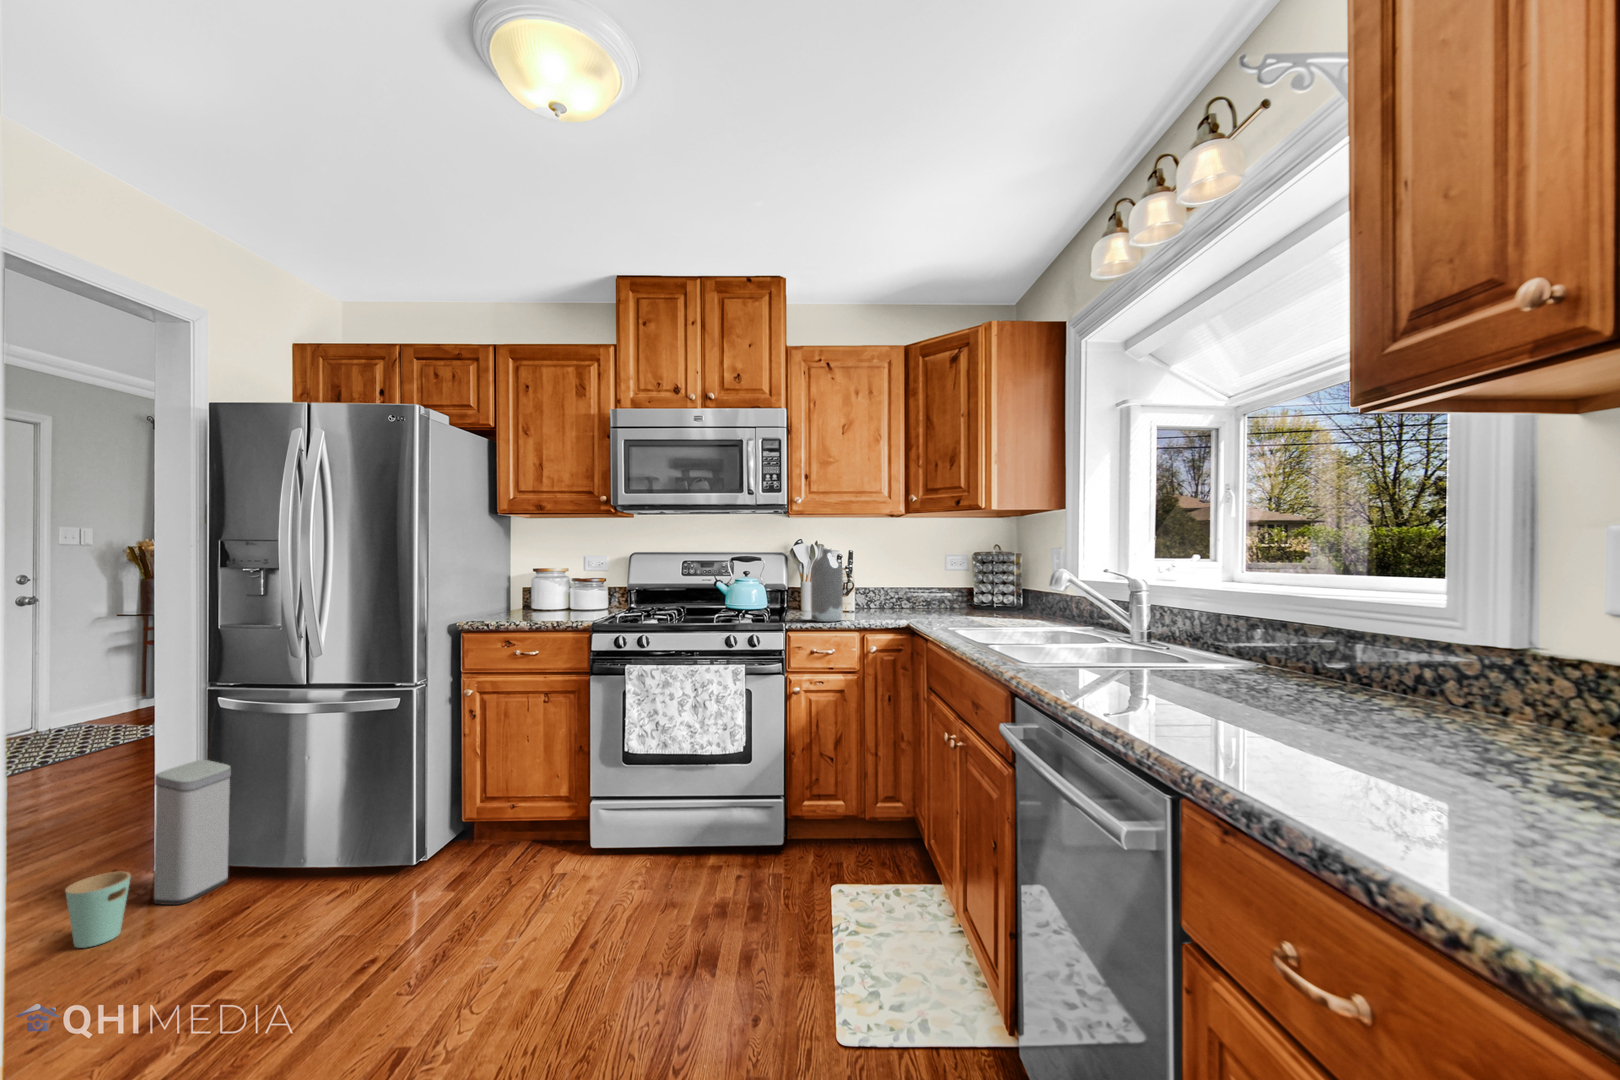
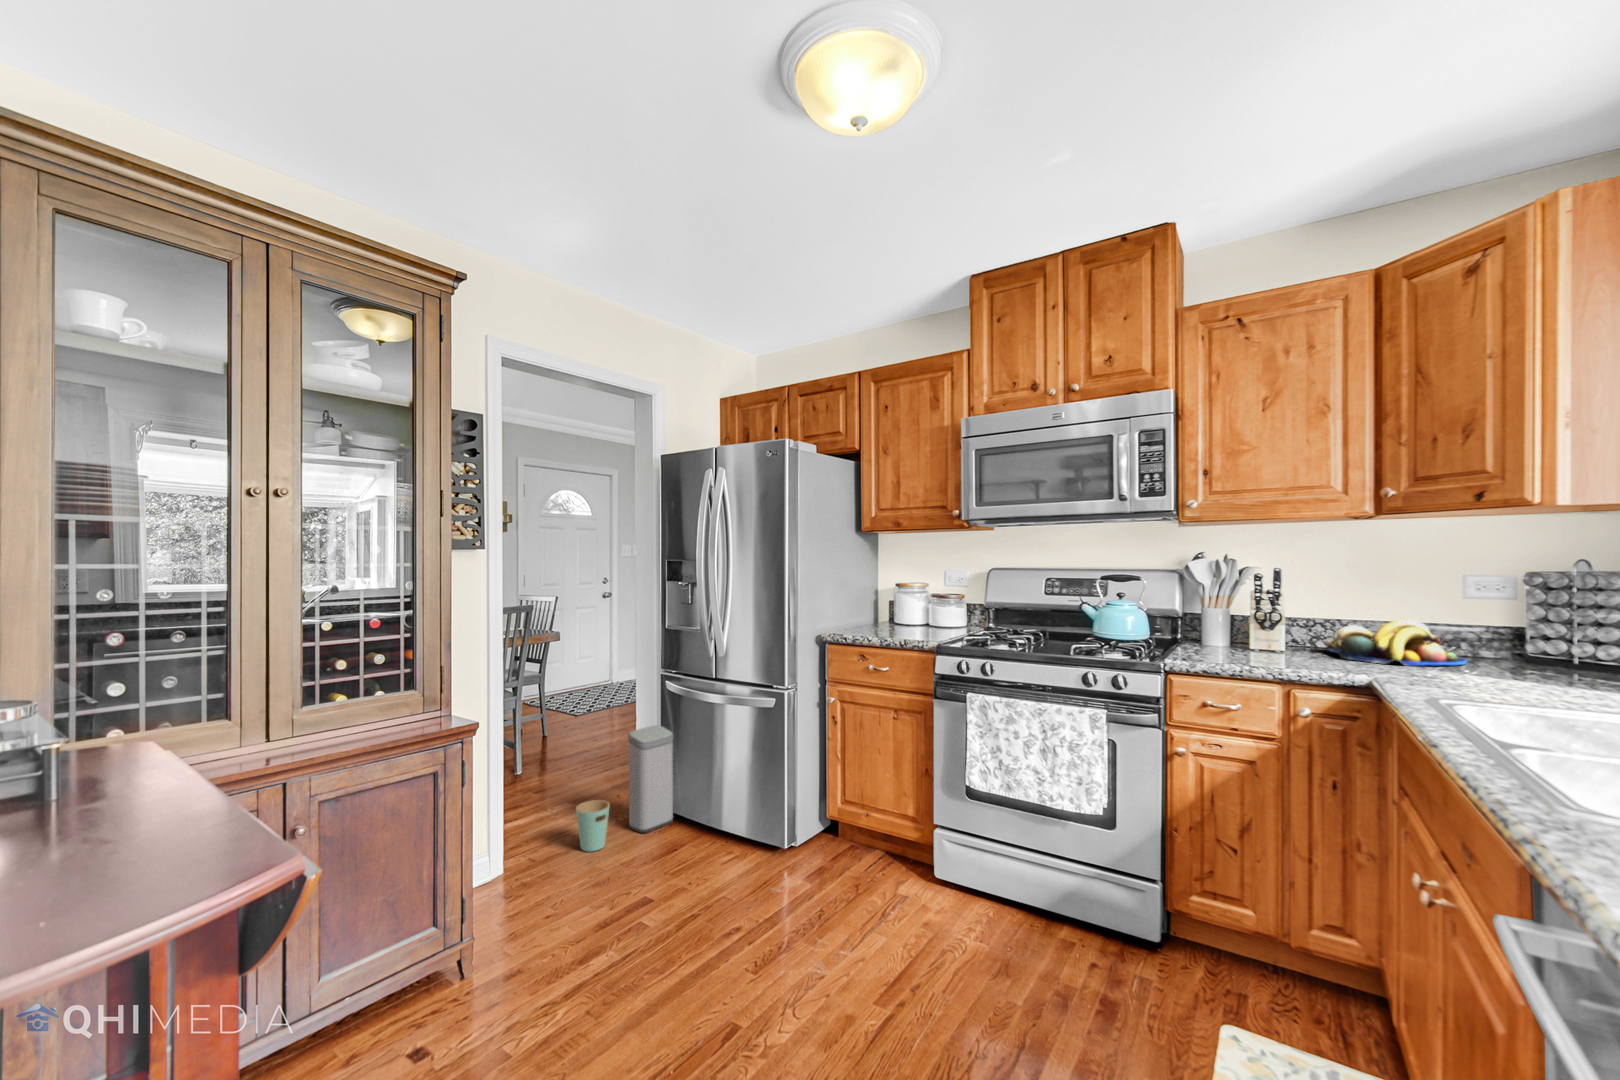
bottle: present [811,548,843,622] -> none [1204,569,1254,668]
fruit bowl: none [876,585,950,614] -> present [1325,619,1467,666]

